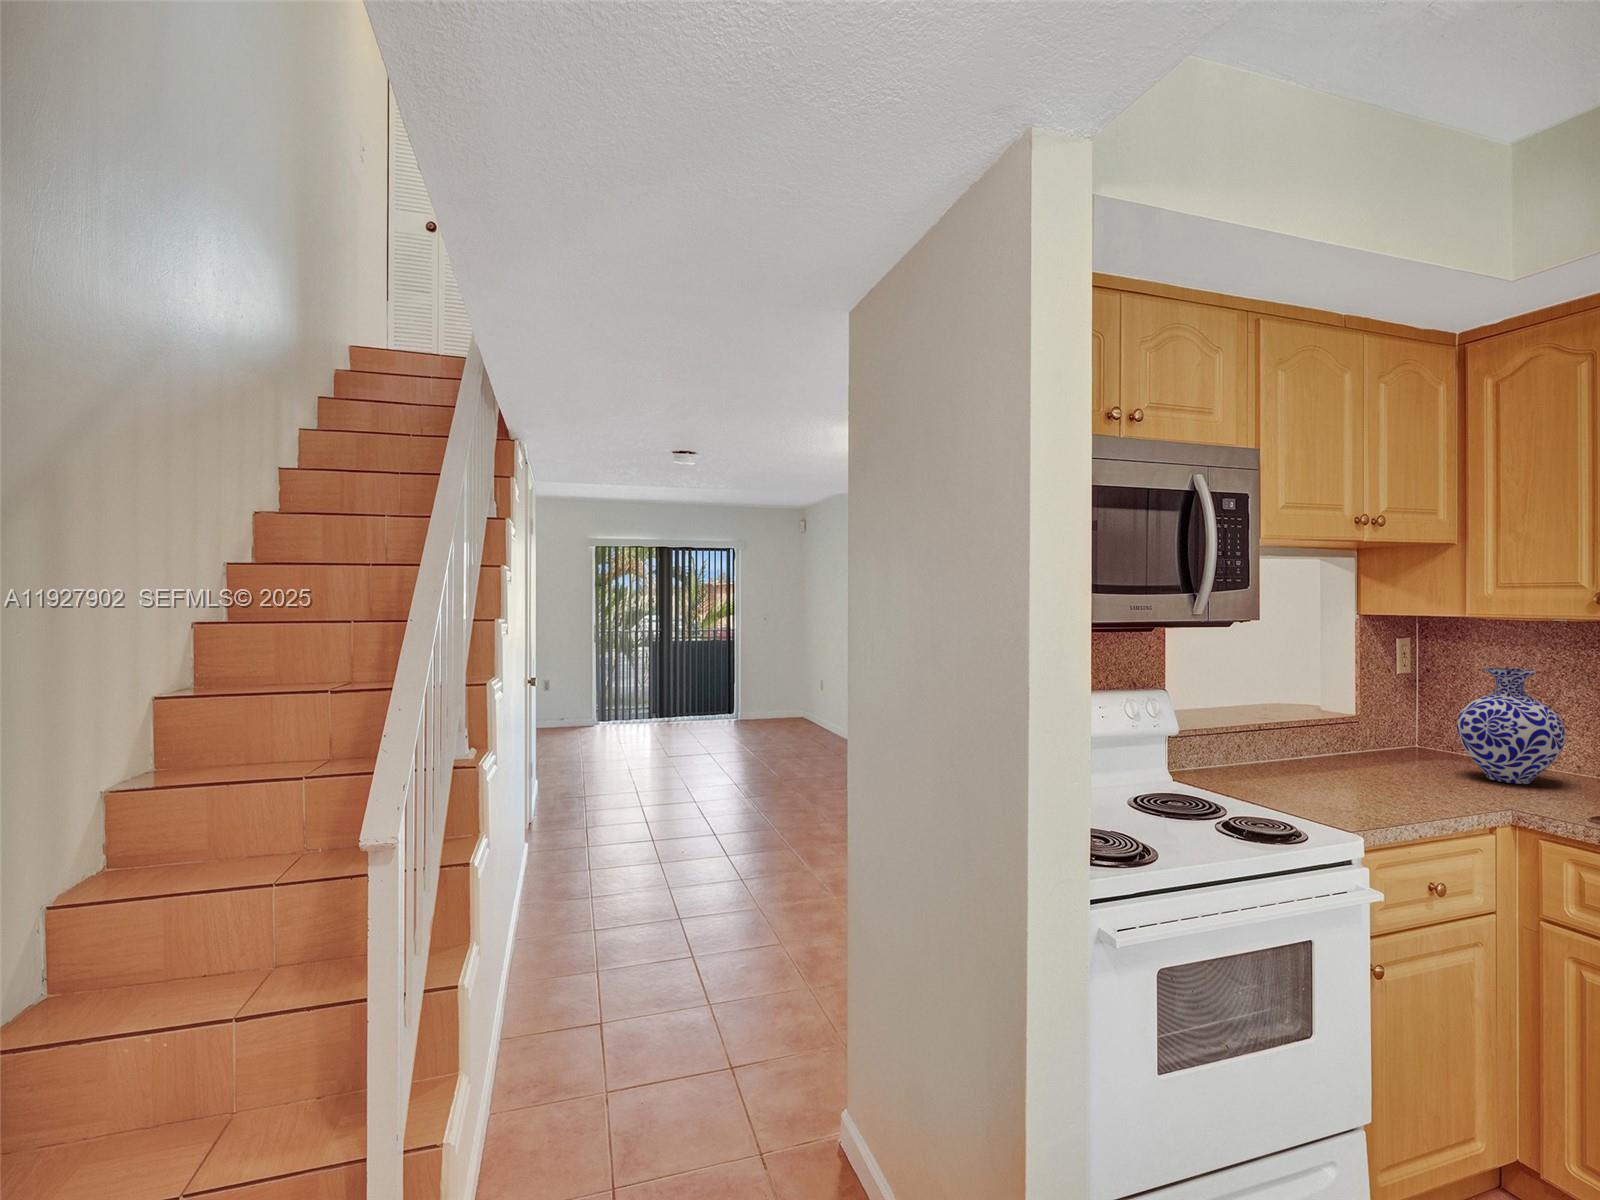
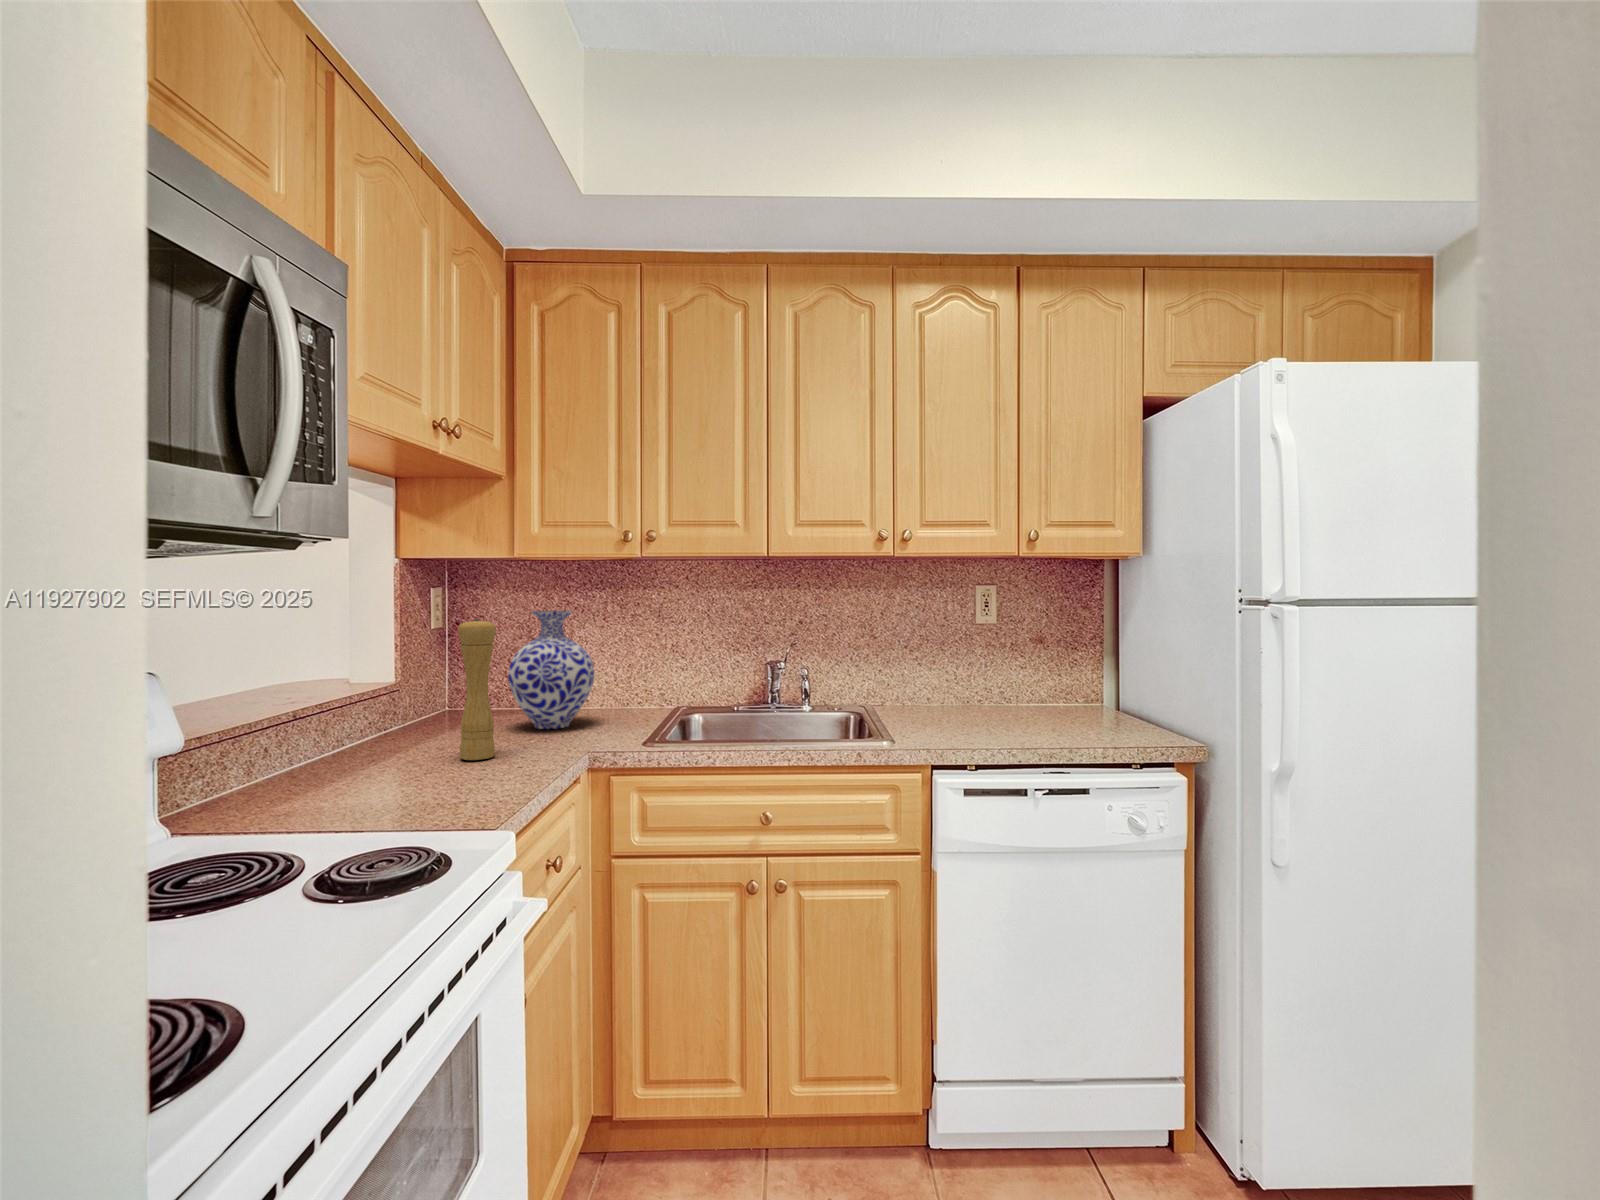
pepper mill: none [1383,674,1419,790] -> present [458,619,496,760]

